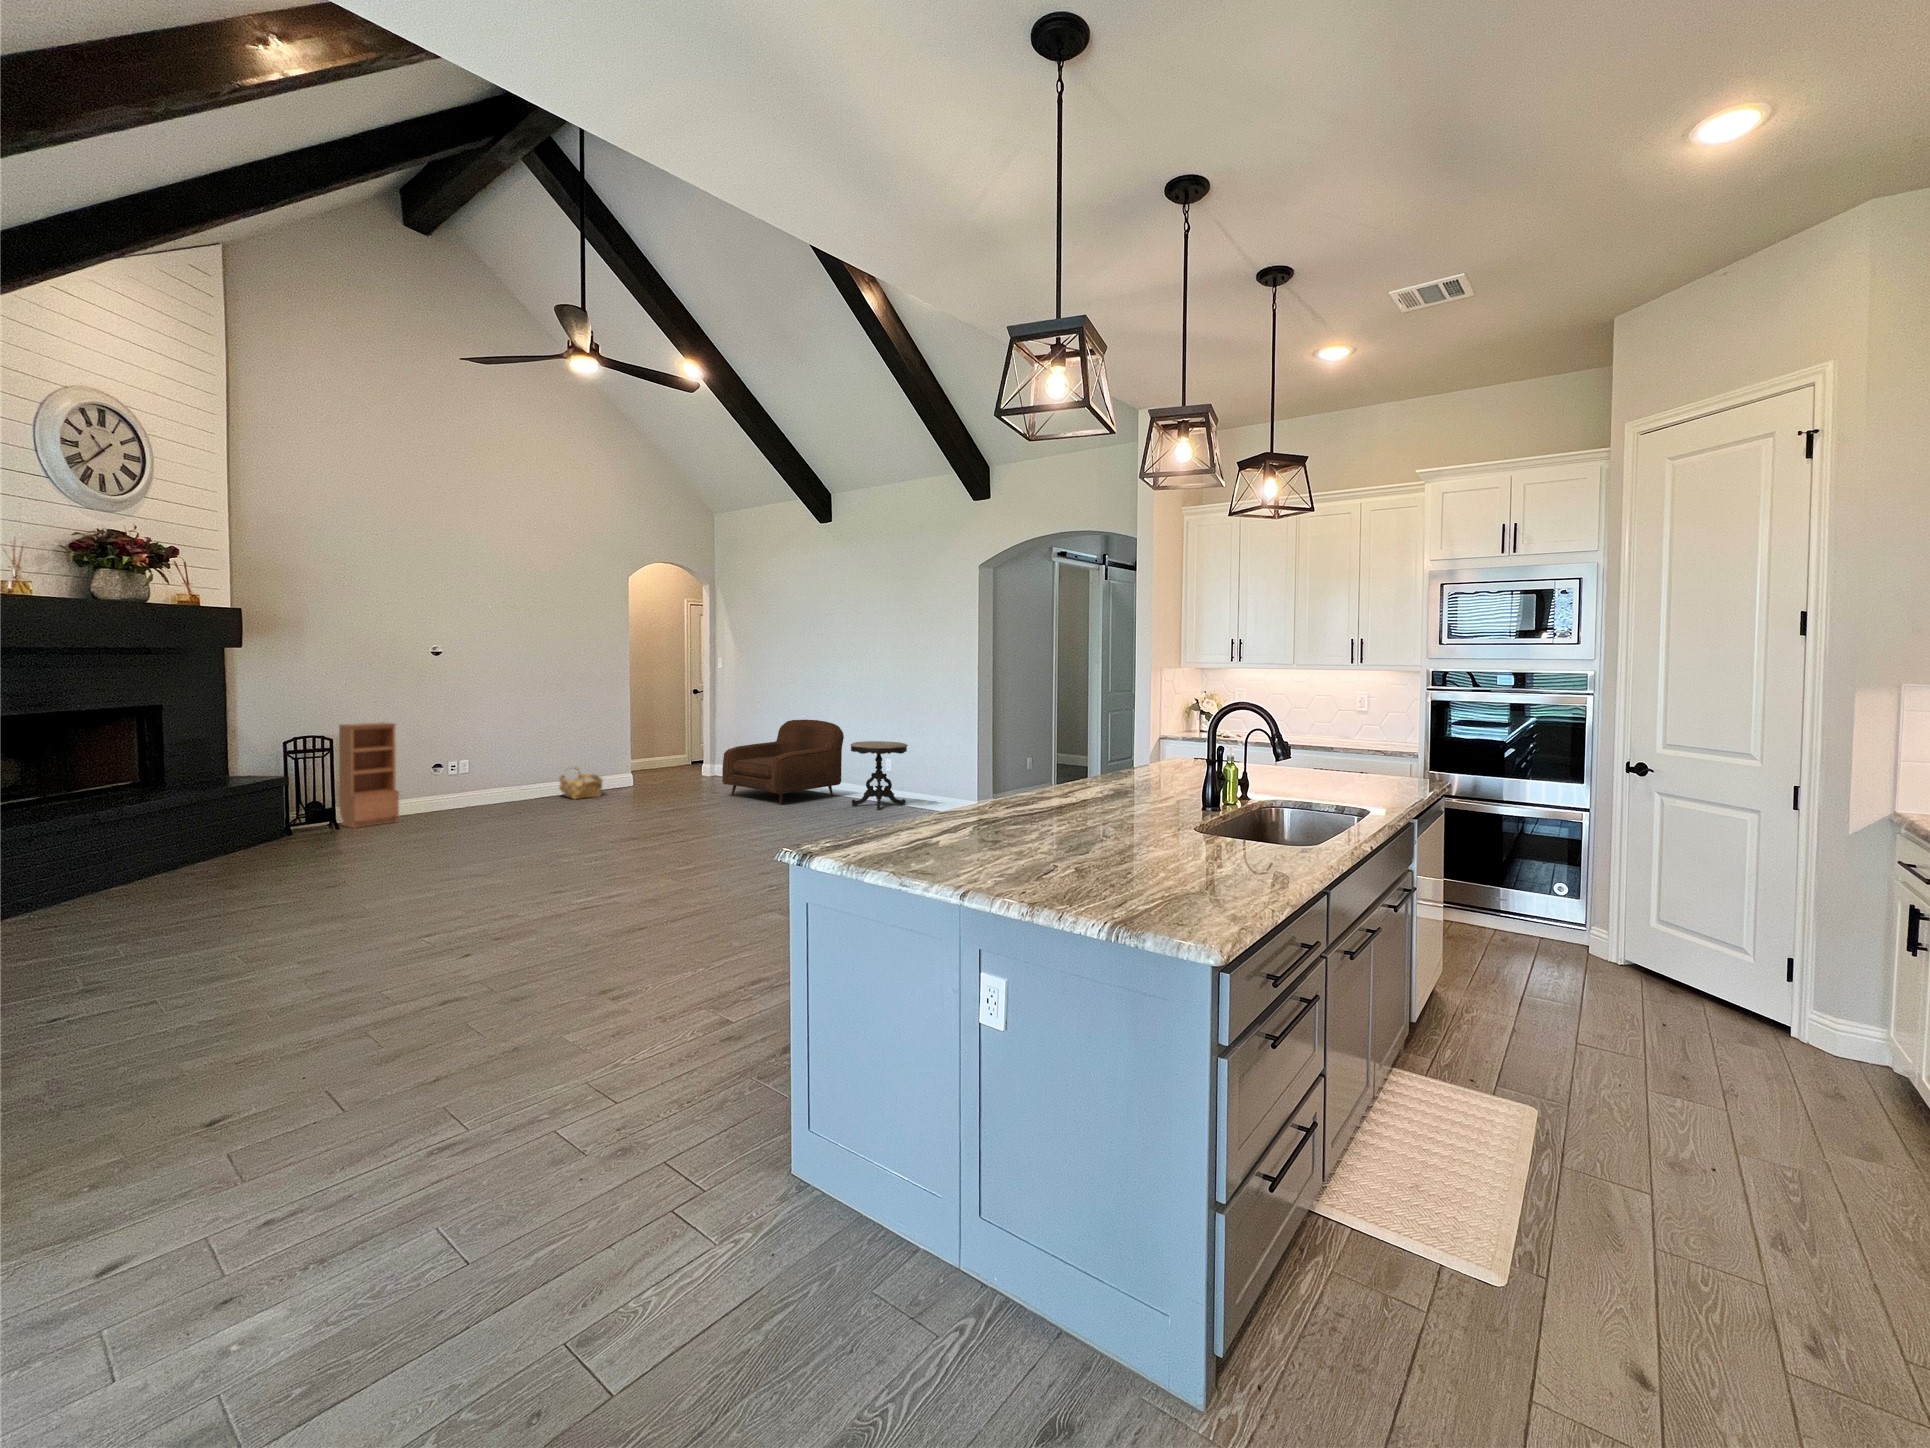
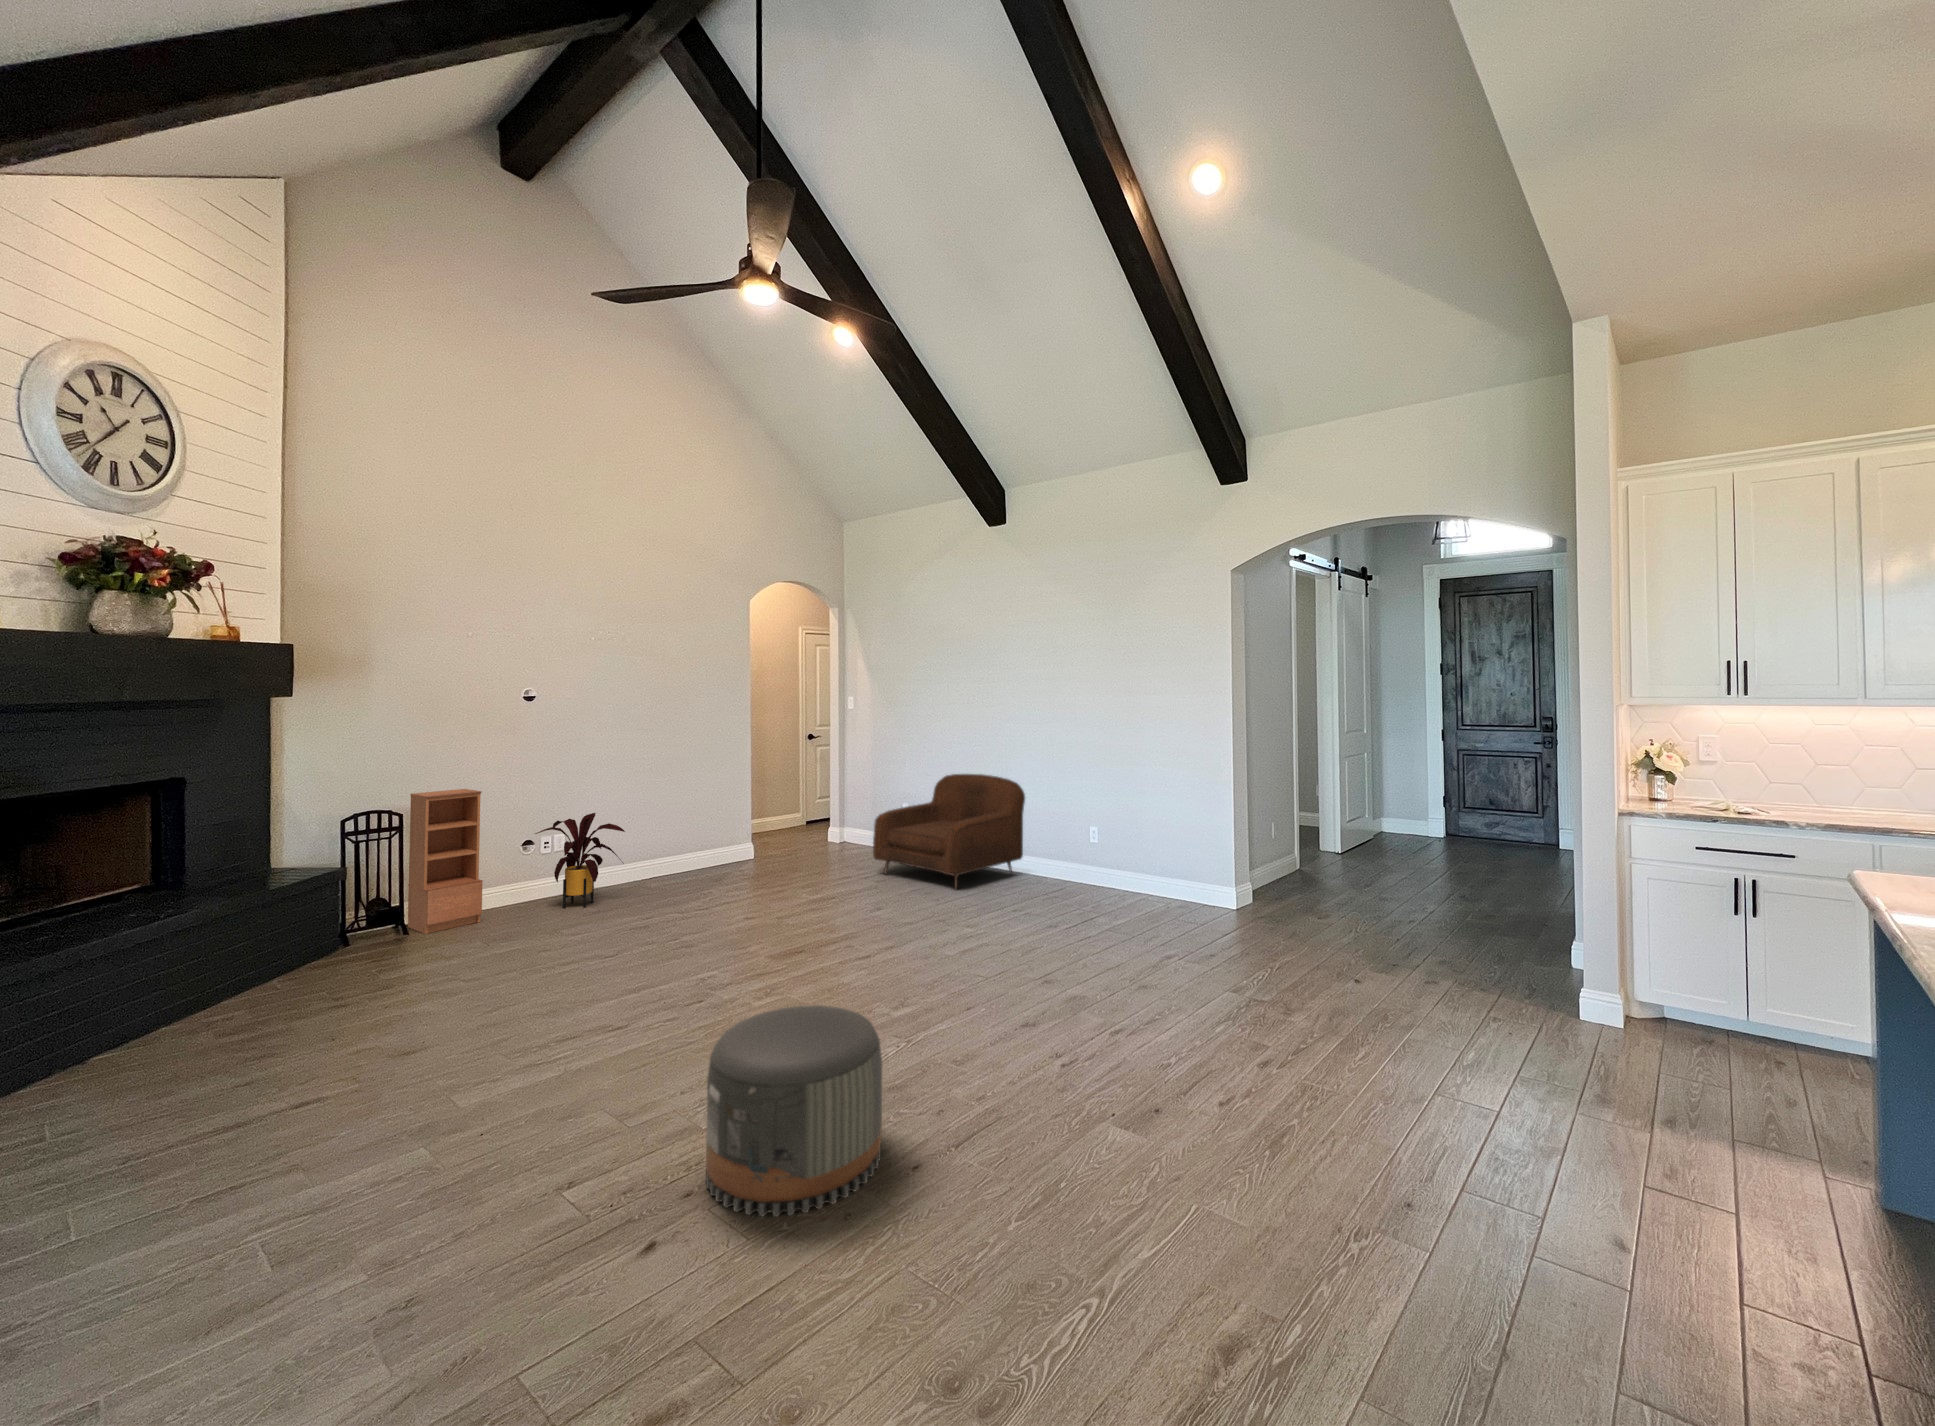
side table: present [851,741,908,810] -> none [1046,804,1125,900]
house plant: none [440,744,515,815] -> present [535,813,625,908]
woven basket: present [559,768,603,799] -> none [670,837,724,881]
pouf: none [517,836,631,938] -> present [706,1005,882,1217]

